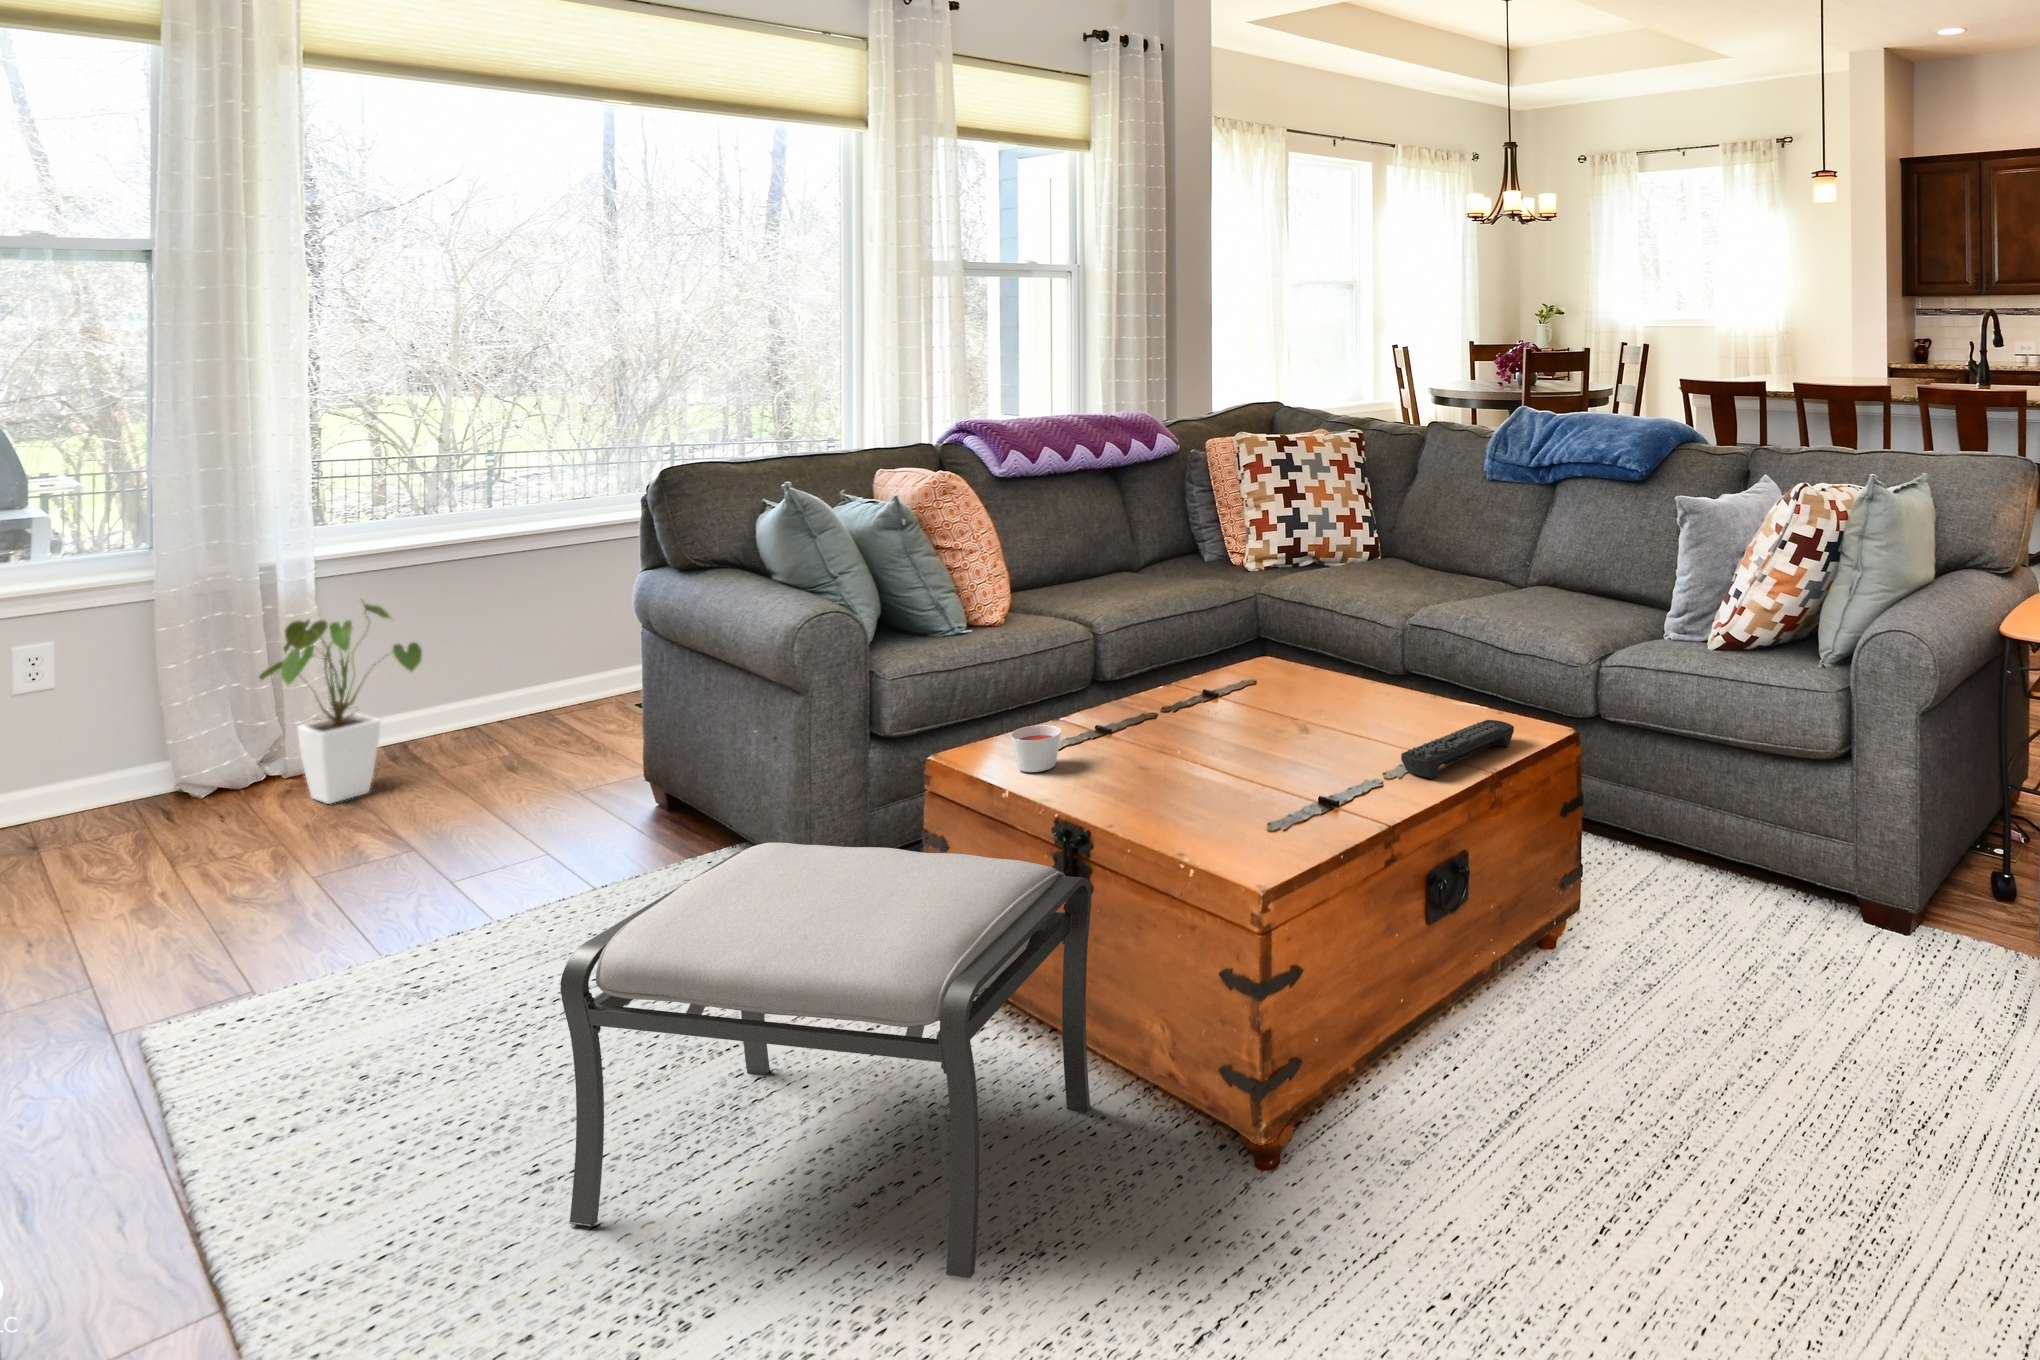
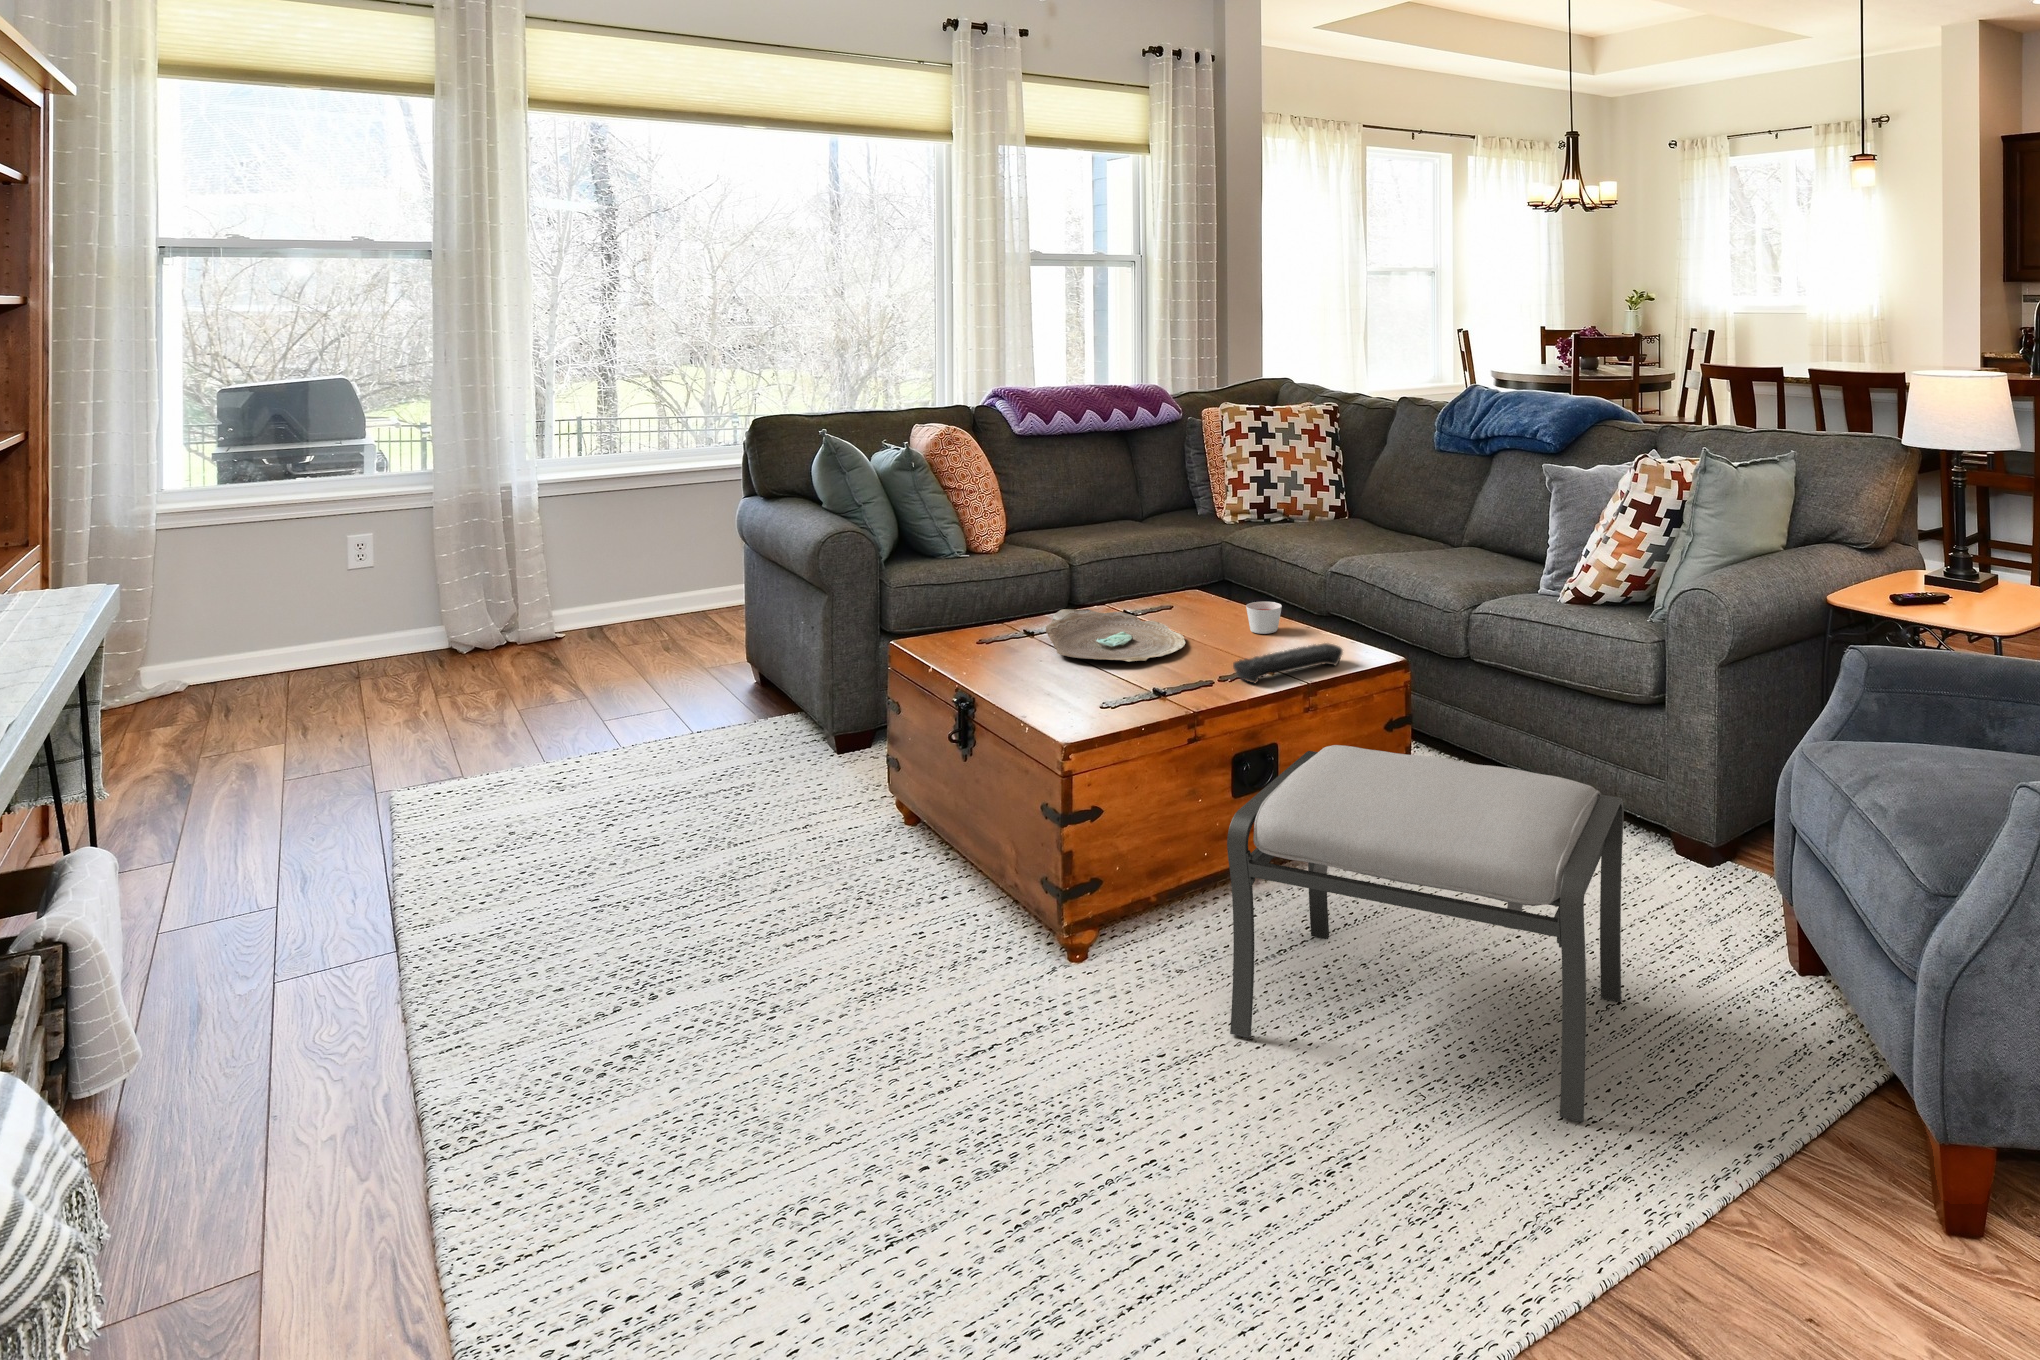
house plant: present [259,603,422,804] -> none [497,512,602,662]
decorative bowl: none [1130,694,1313,762] -> present [1046,609,1185,662]
candle: present [1011,725,1061,772] -> present [1246,602,1282,634]
ottoman: present [560,843,1091,1278] -> present [1227,745,1624,1122]

